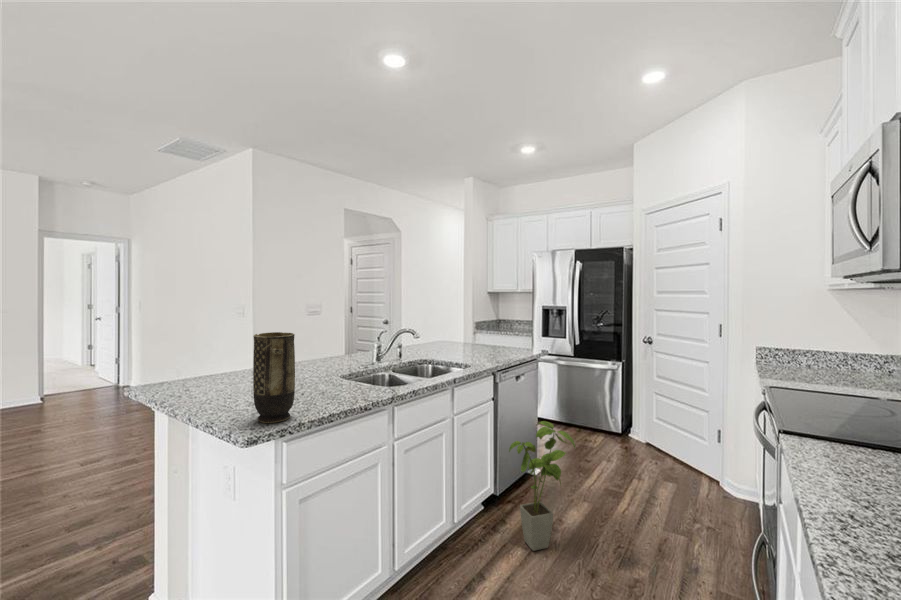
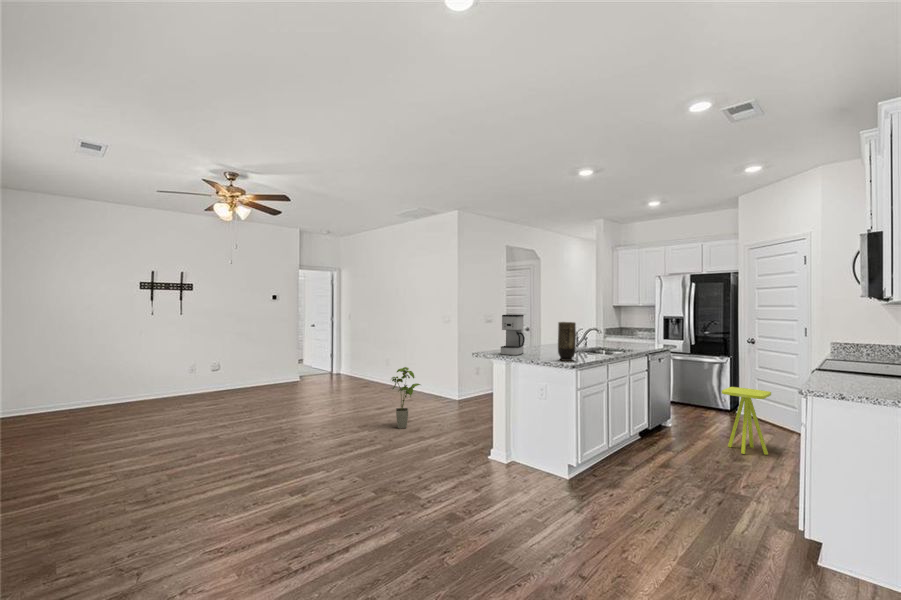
coffee maker: none [181,313,243,400] -> present [501,314,525,355]
house plant: present [509,421,575,551] -> present [392,367,420,428]
side table: none [603,421,676,539] -> present [722,387,771,455]

